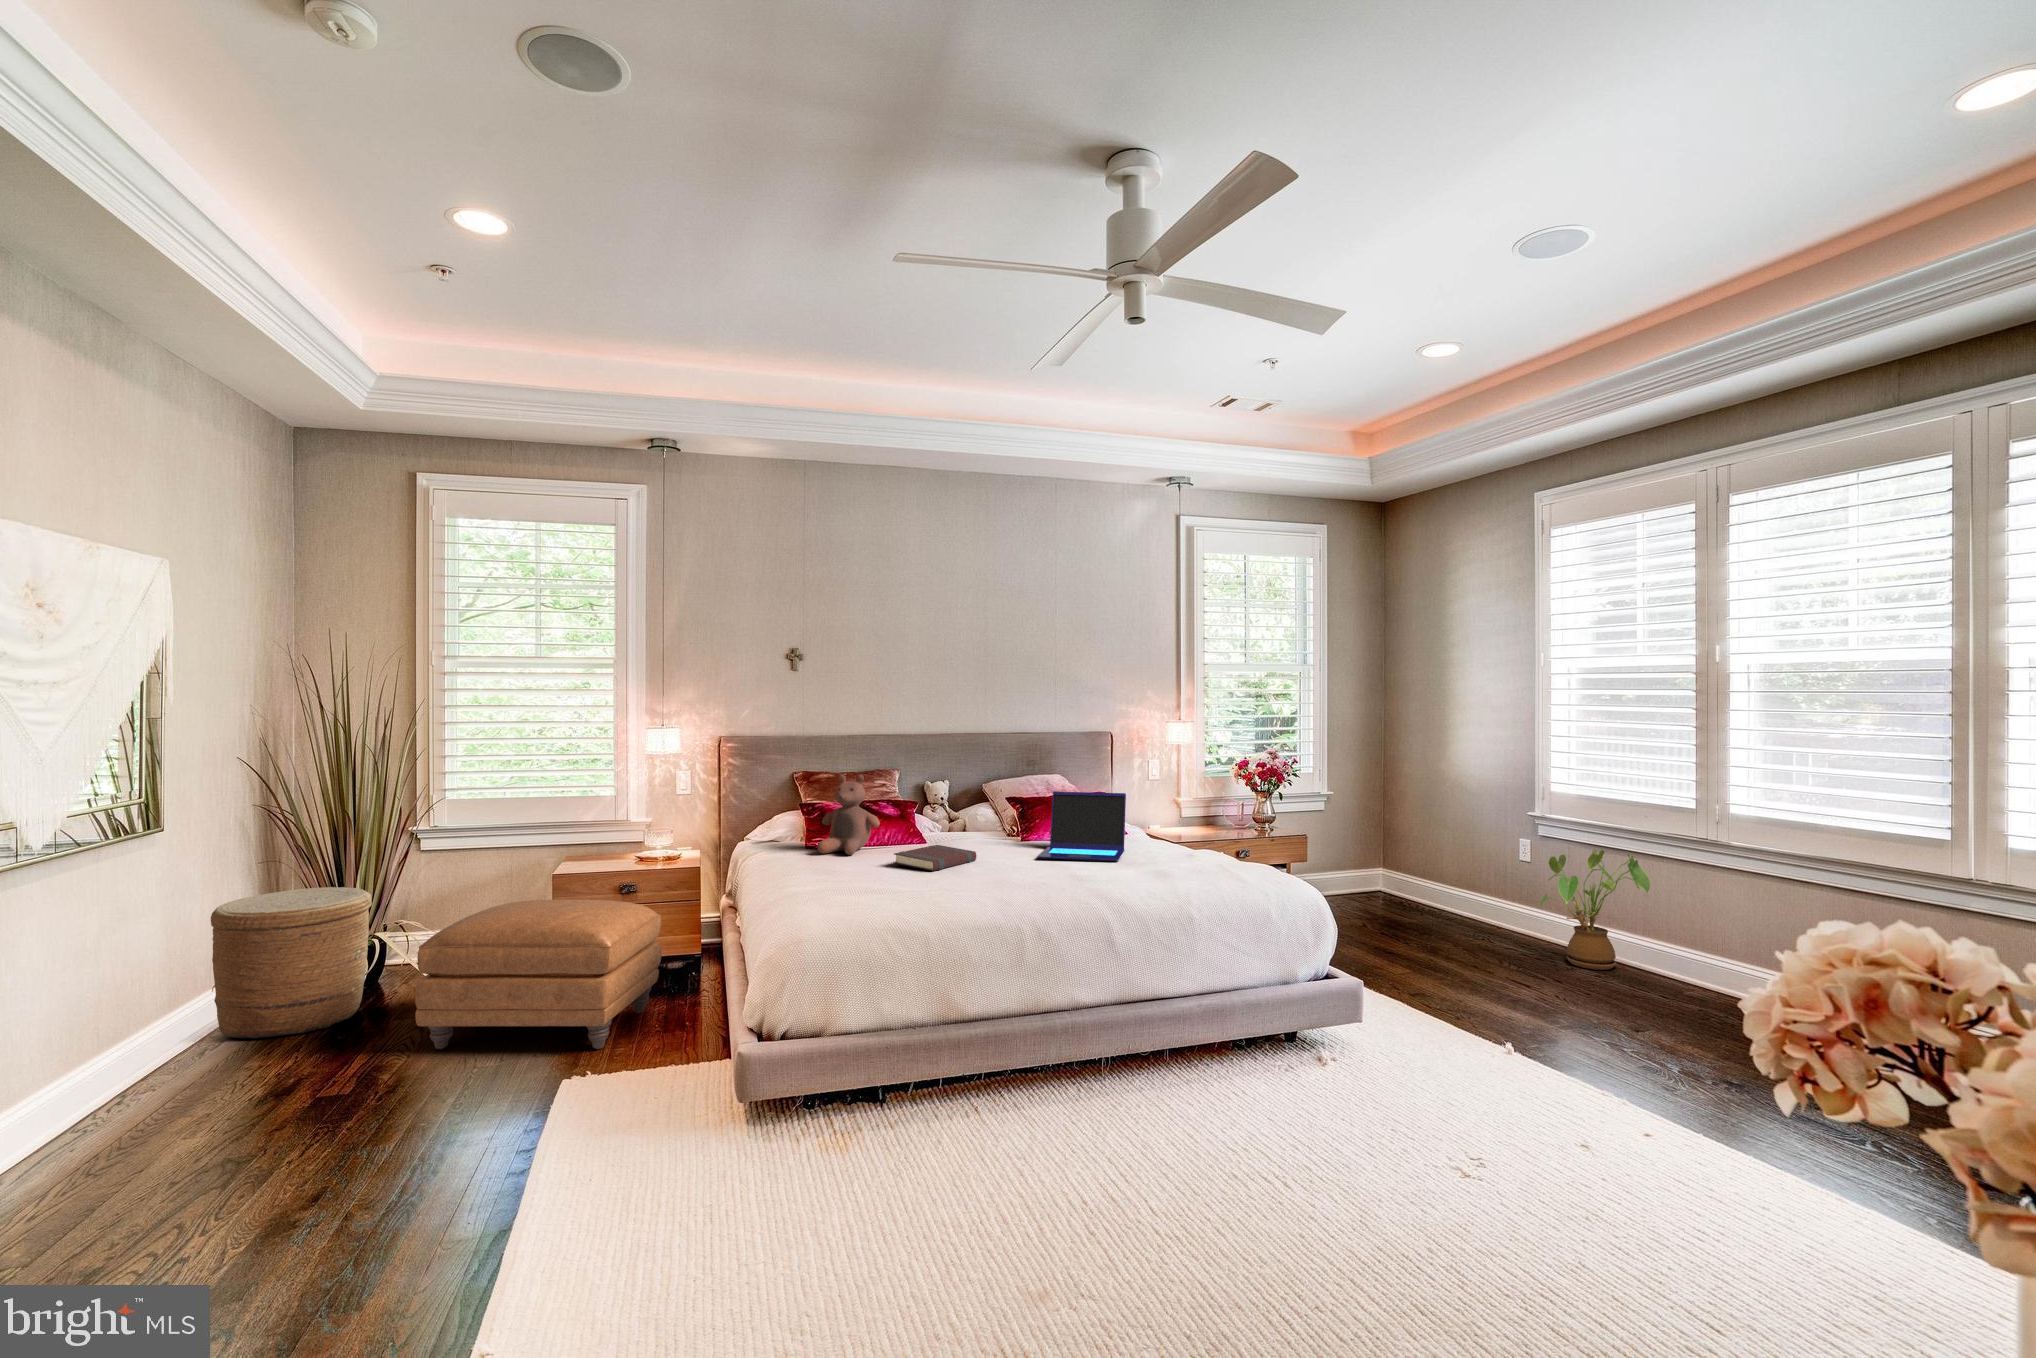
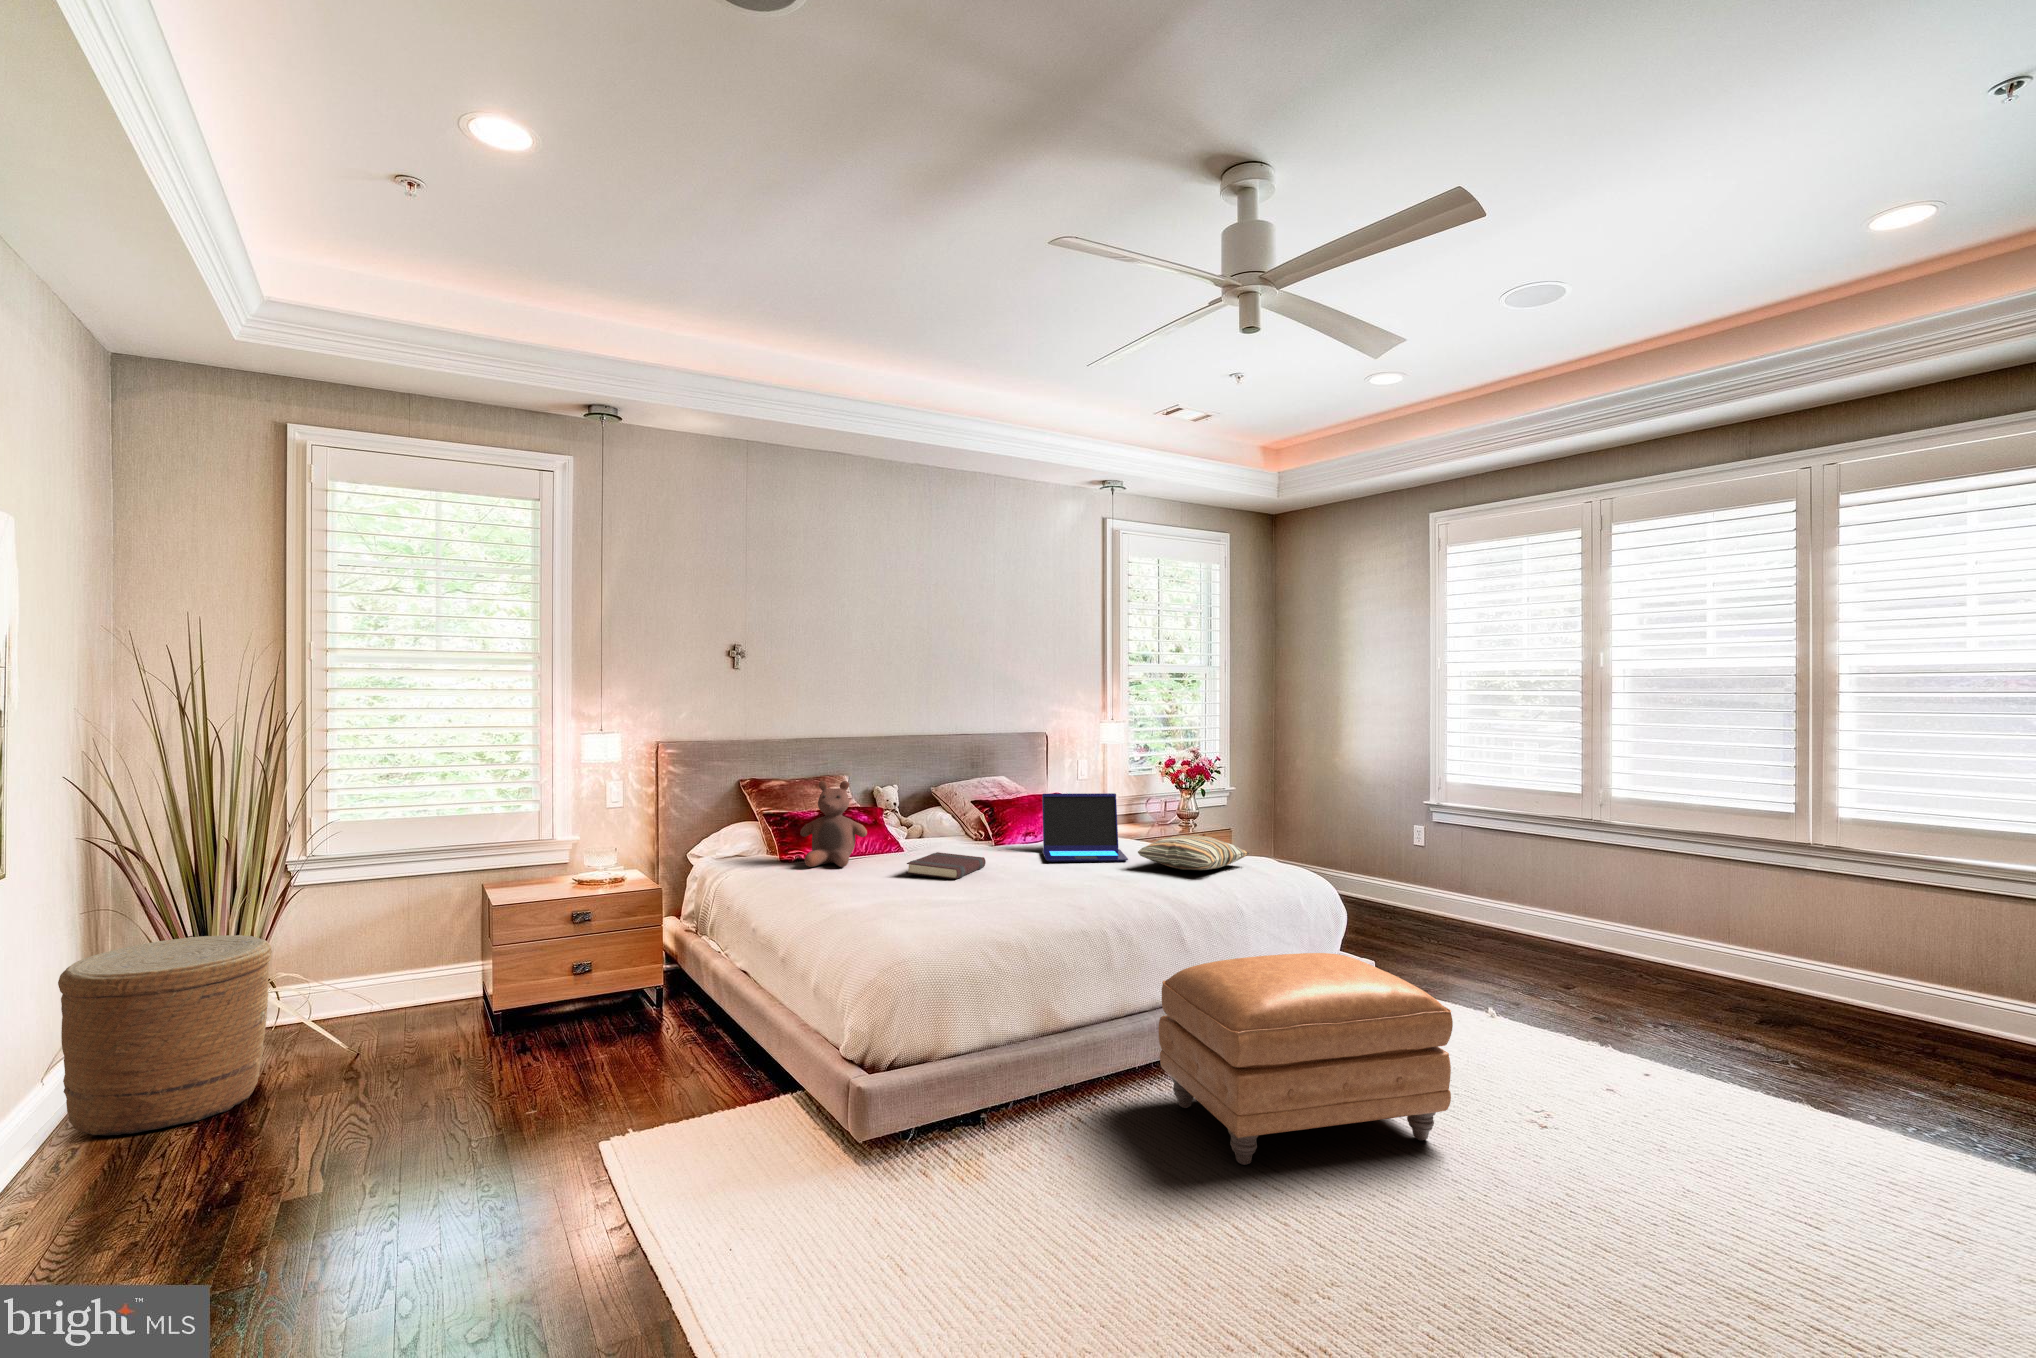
pillow: none [1117,838,1234,874] -> present [1138,836,1249,870]
house plant: present [1539,849,1650,970] -> none [1451,833,1547,940]
ottoman: present [415,899,662,1049] -> present [1159,953,1453,1165]

